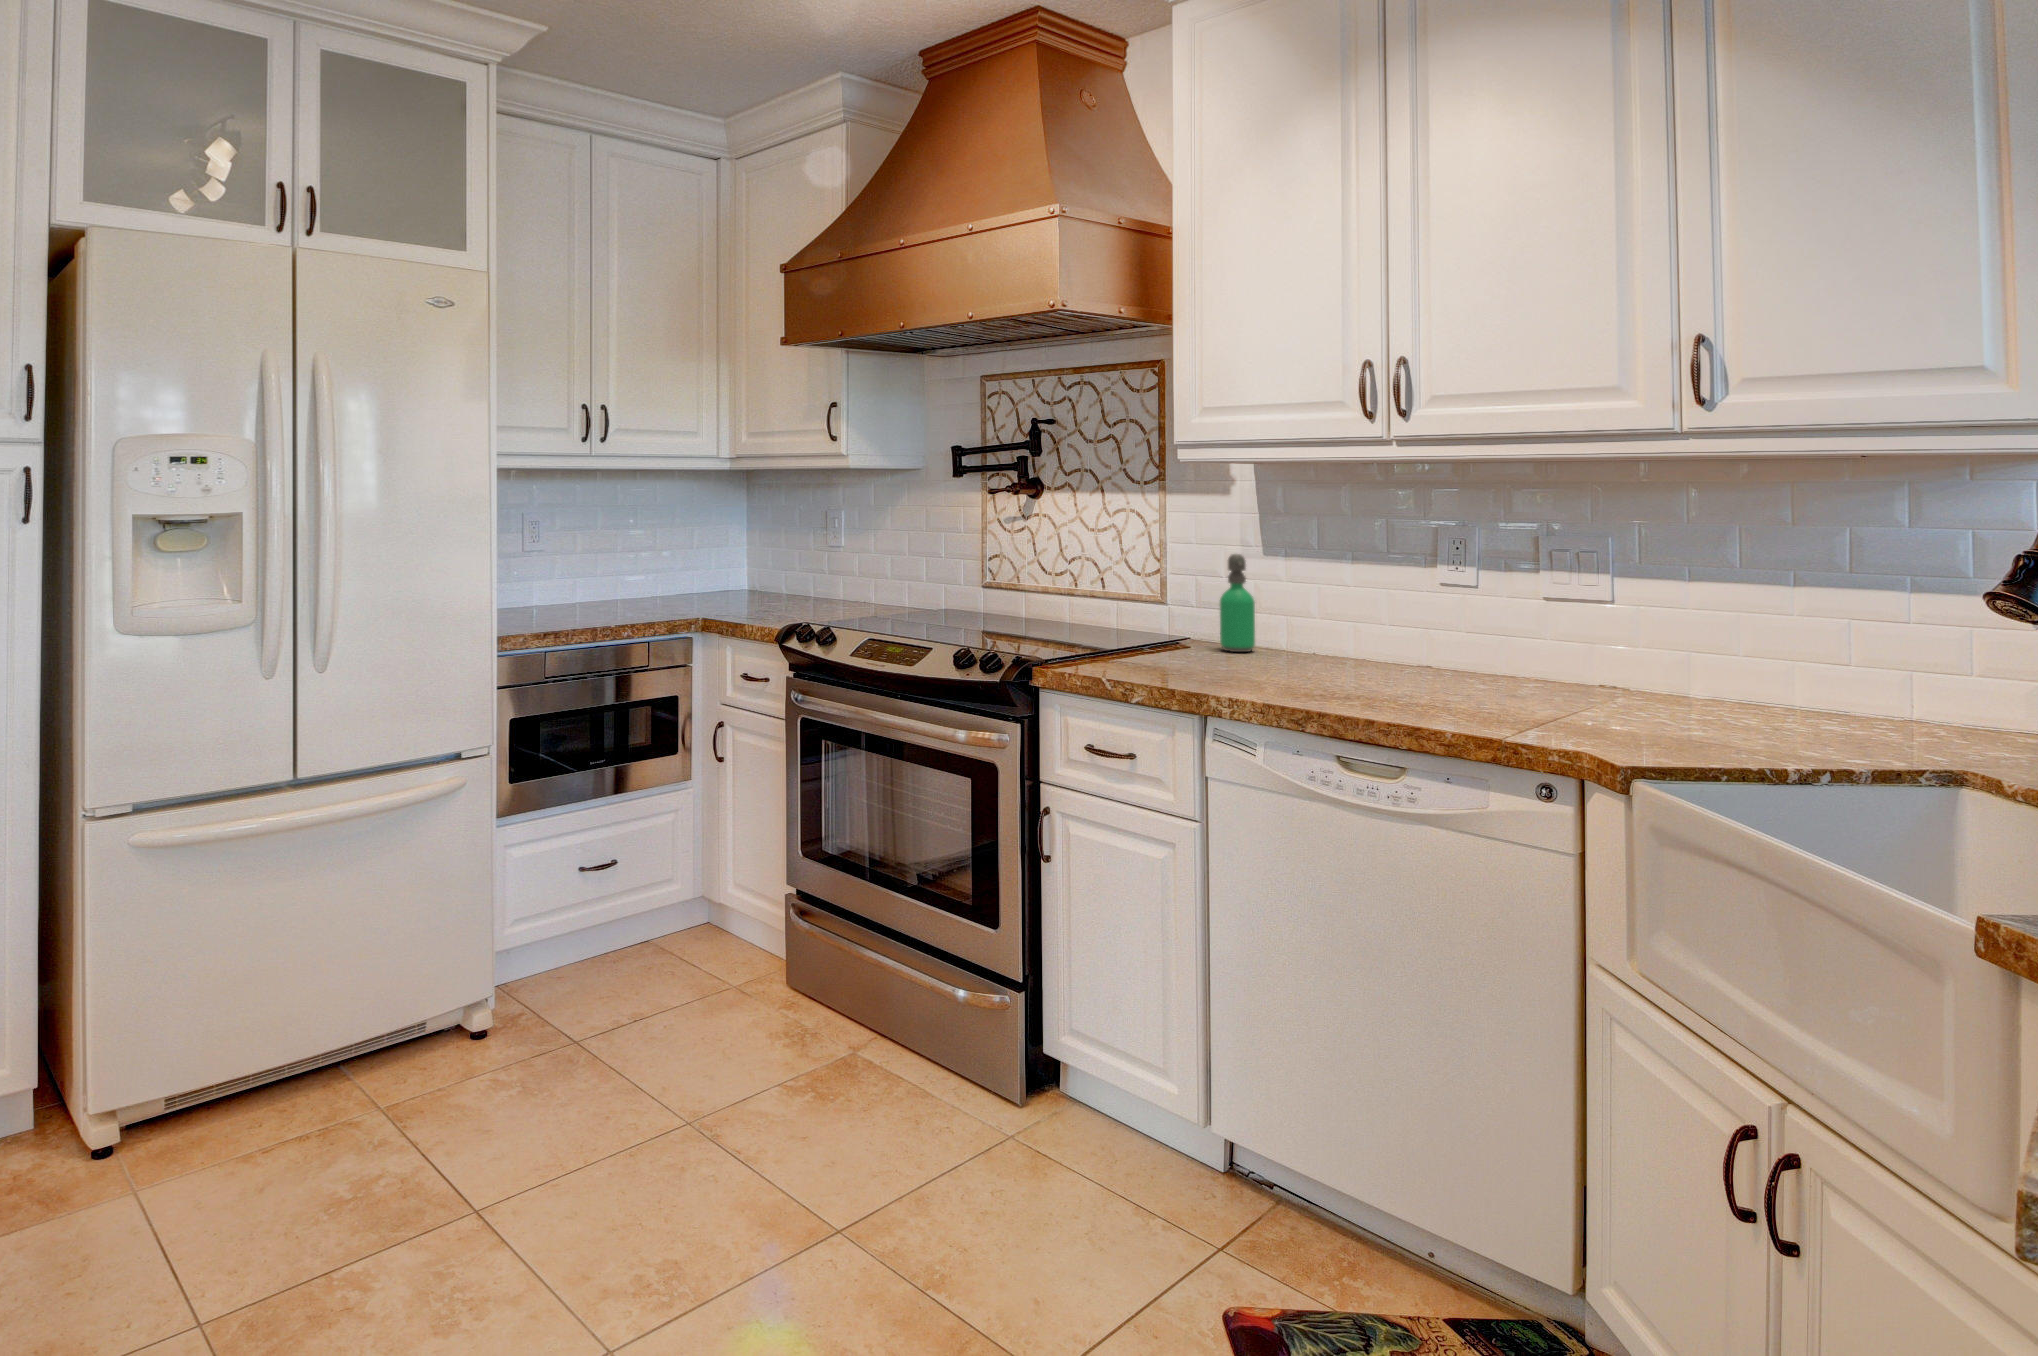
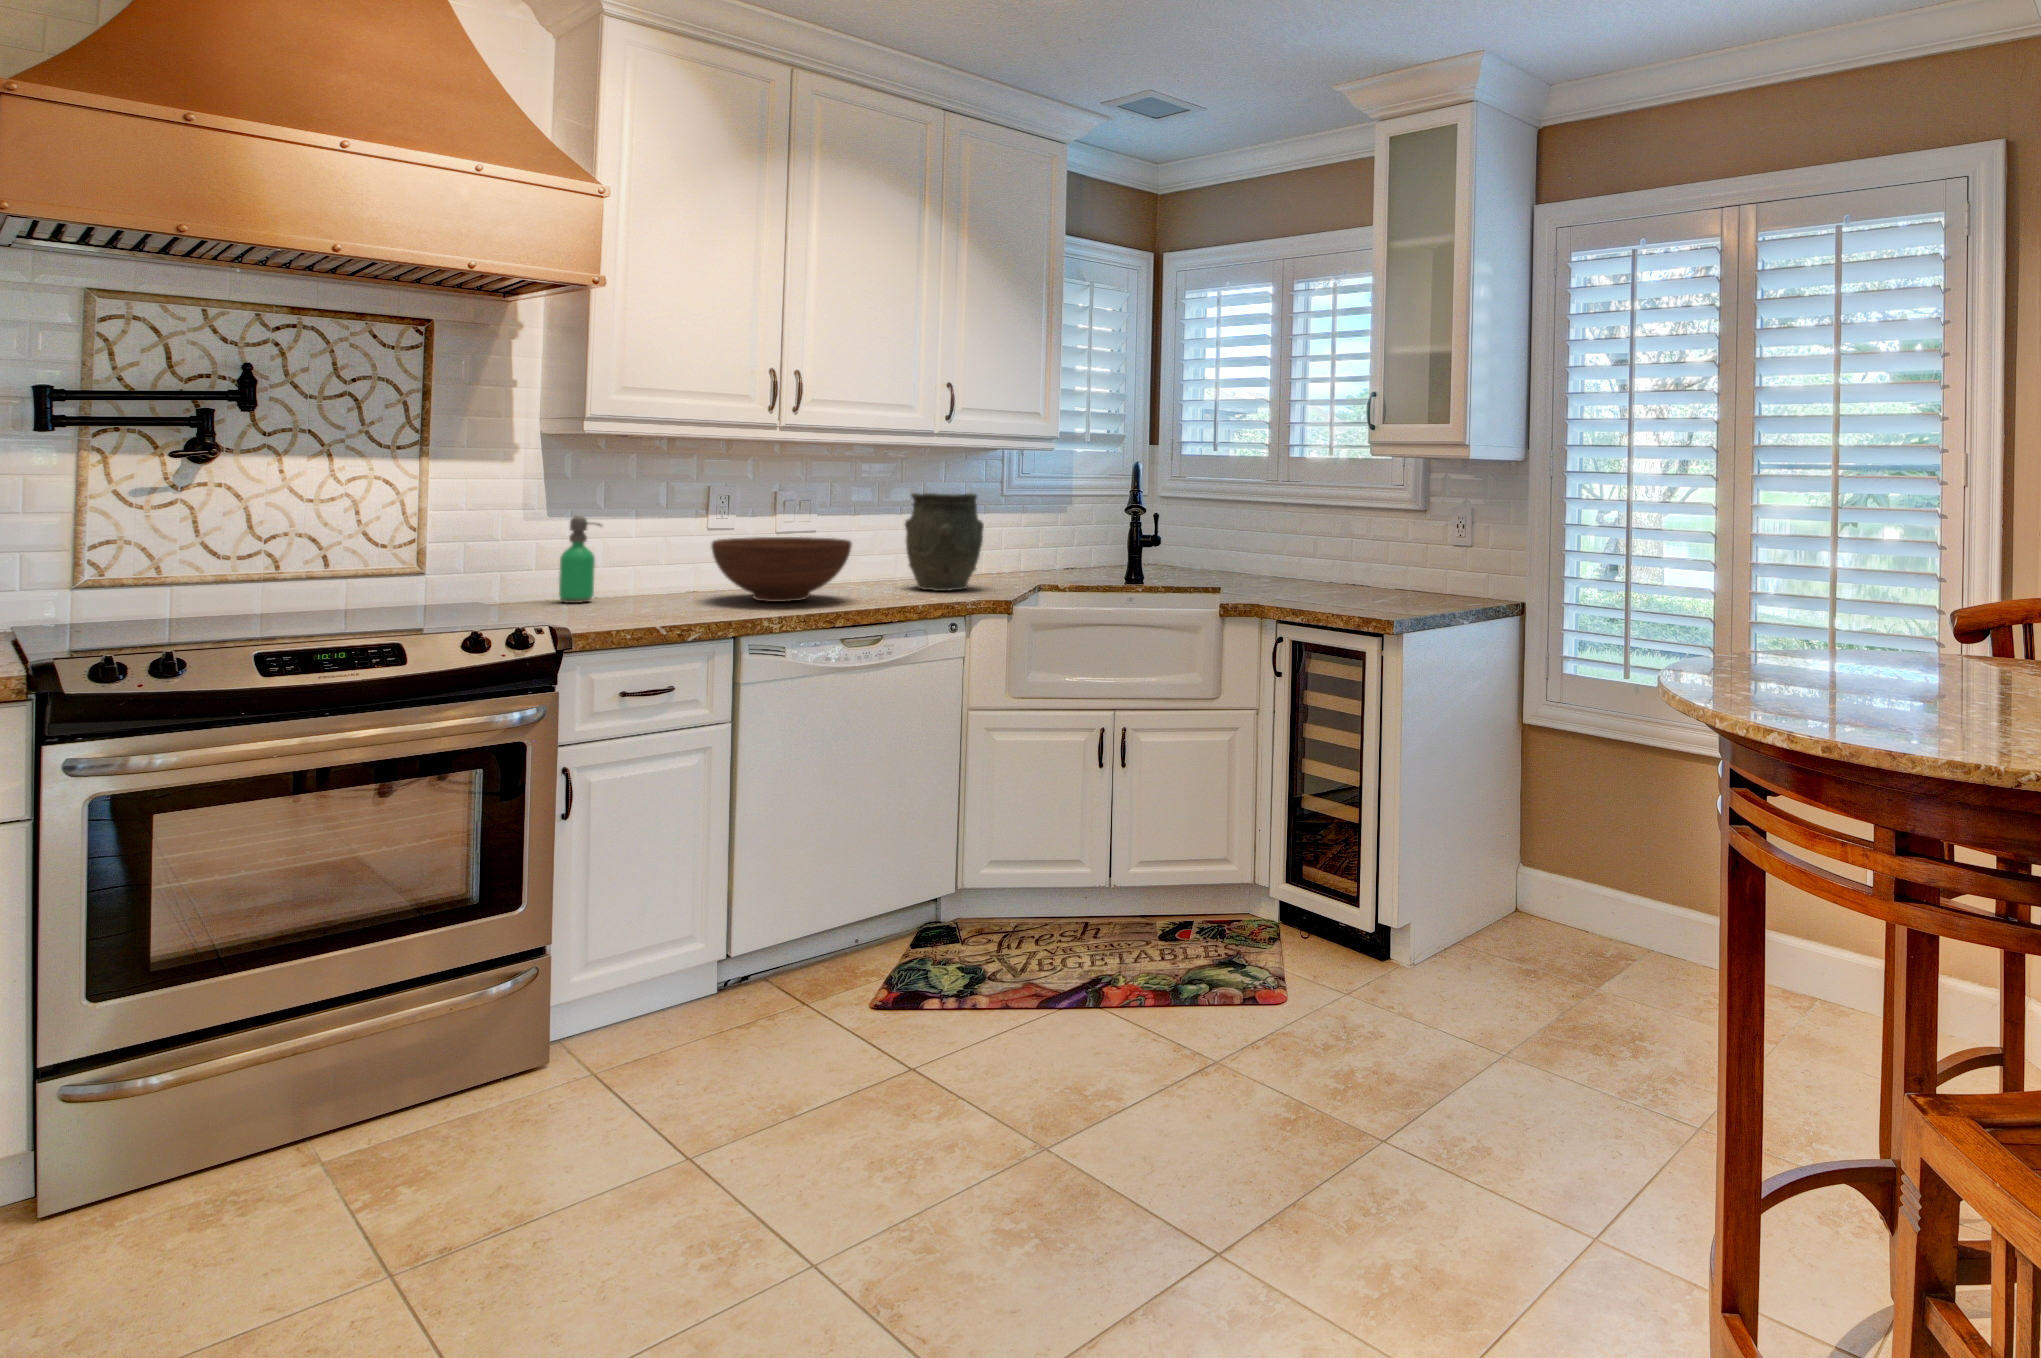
vase: none [1664,537,1846,735] -> present [905,493,984,591]
fruit bowl: none [1291,593,1496,690] -> present [711,537,852,602]

